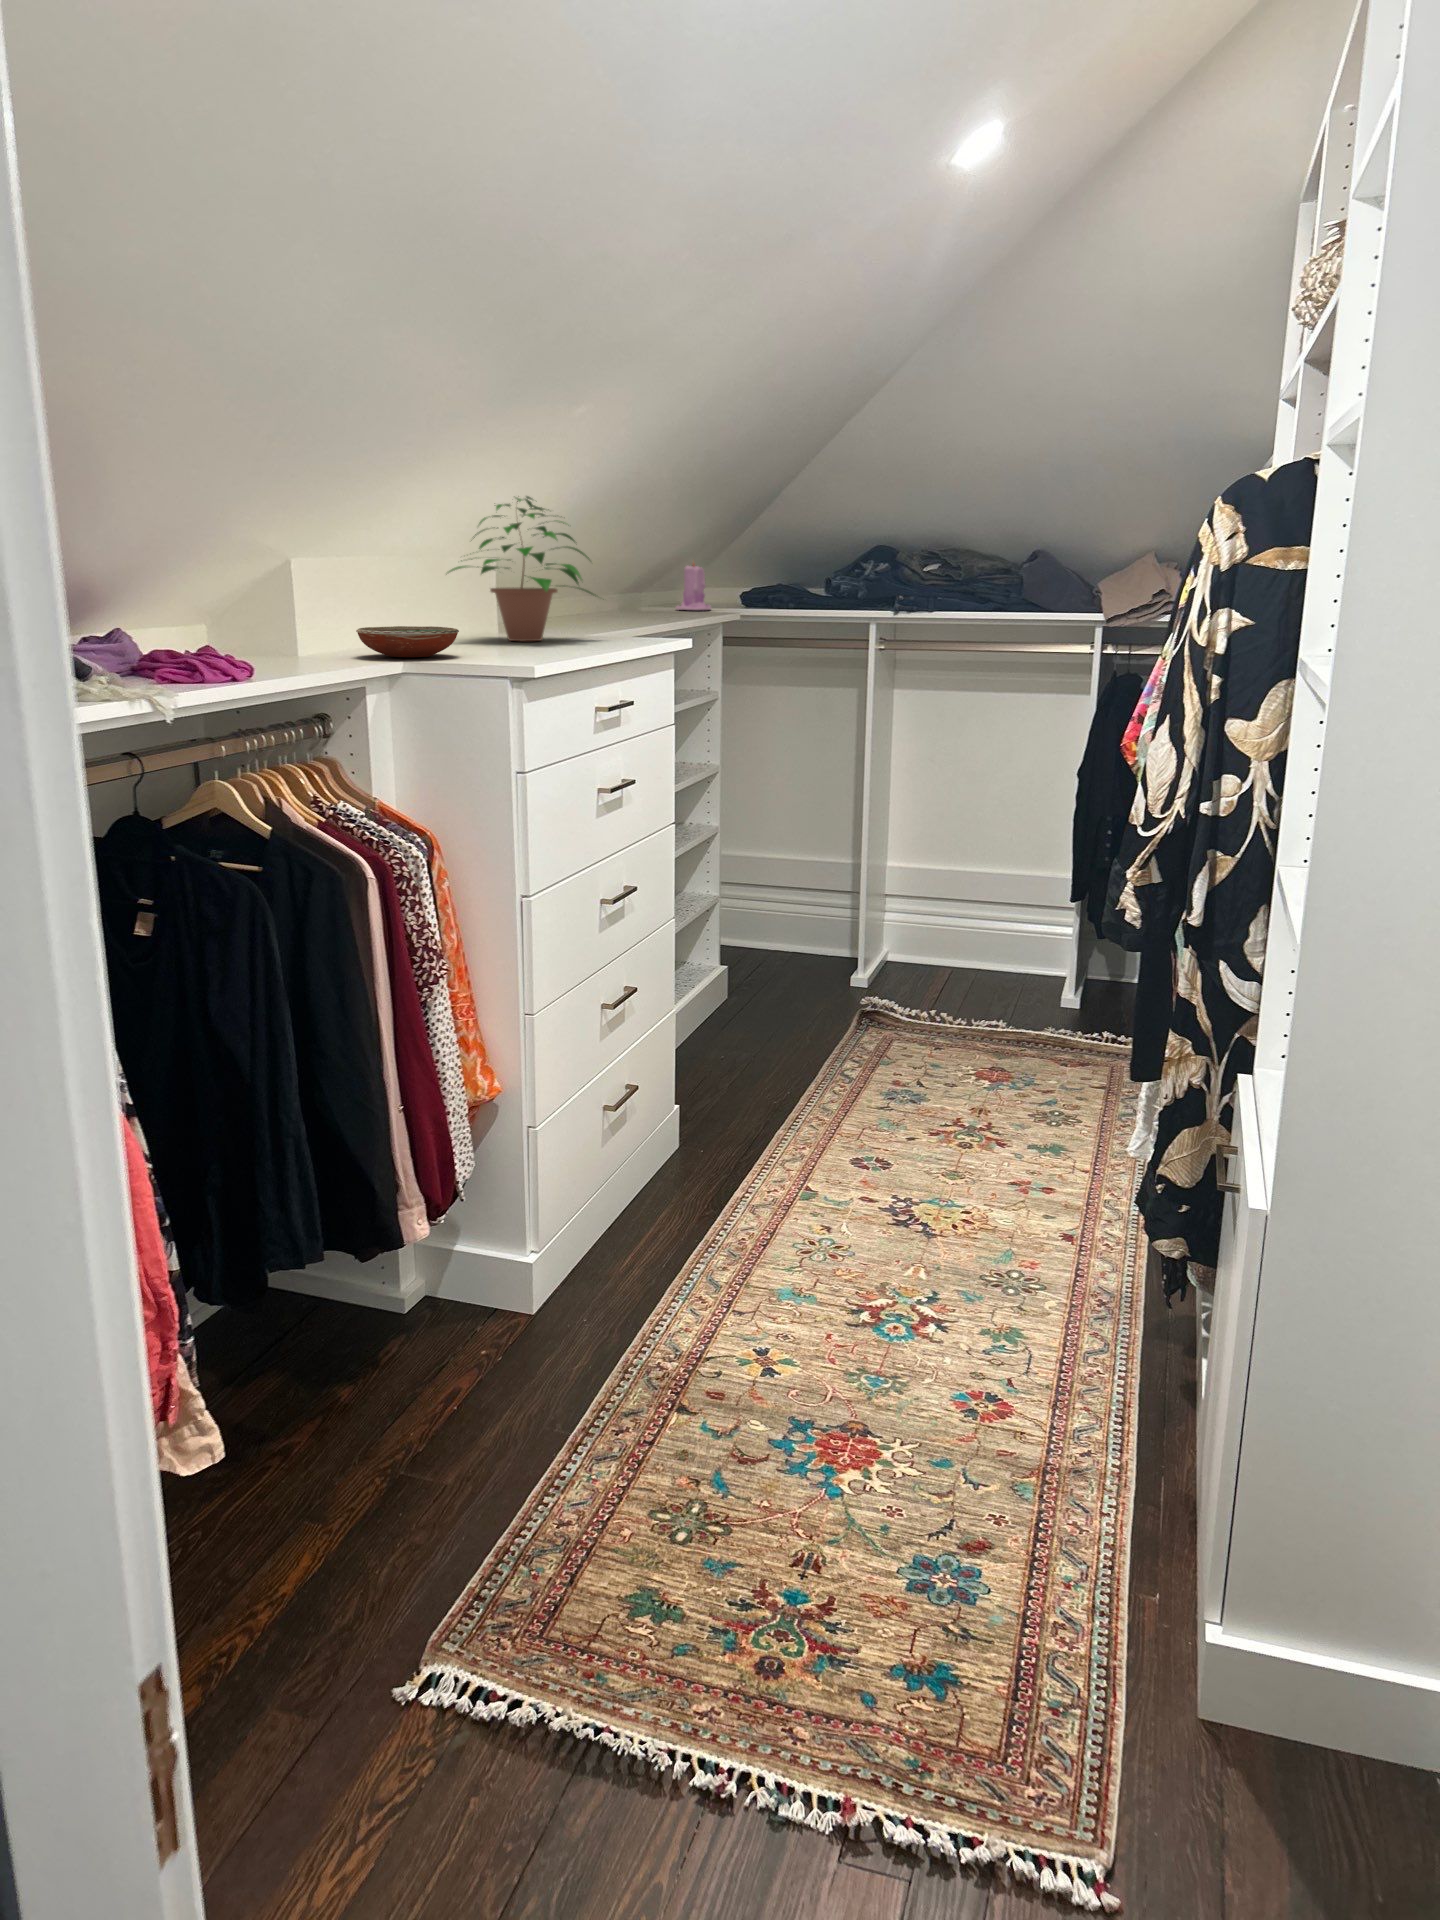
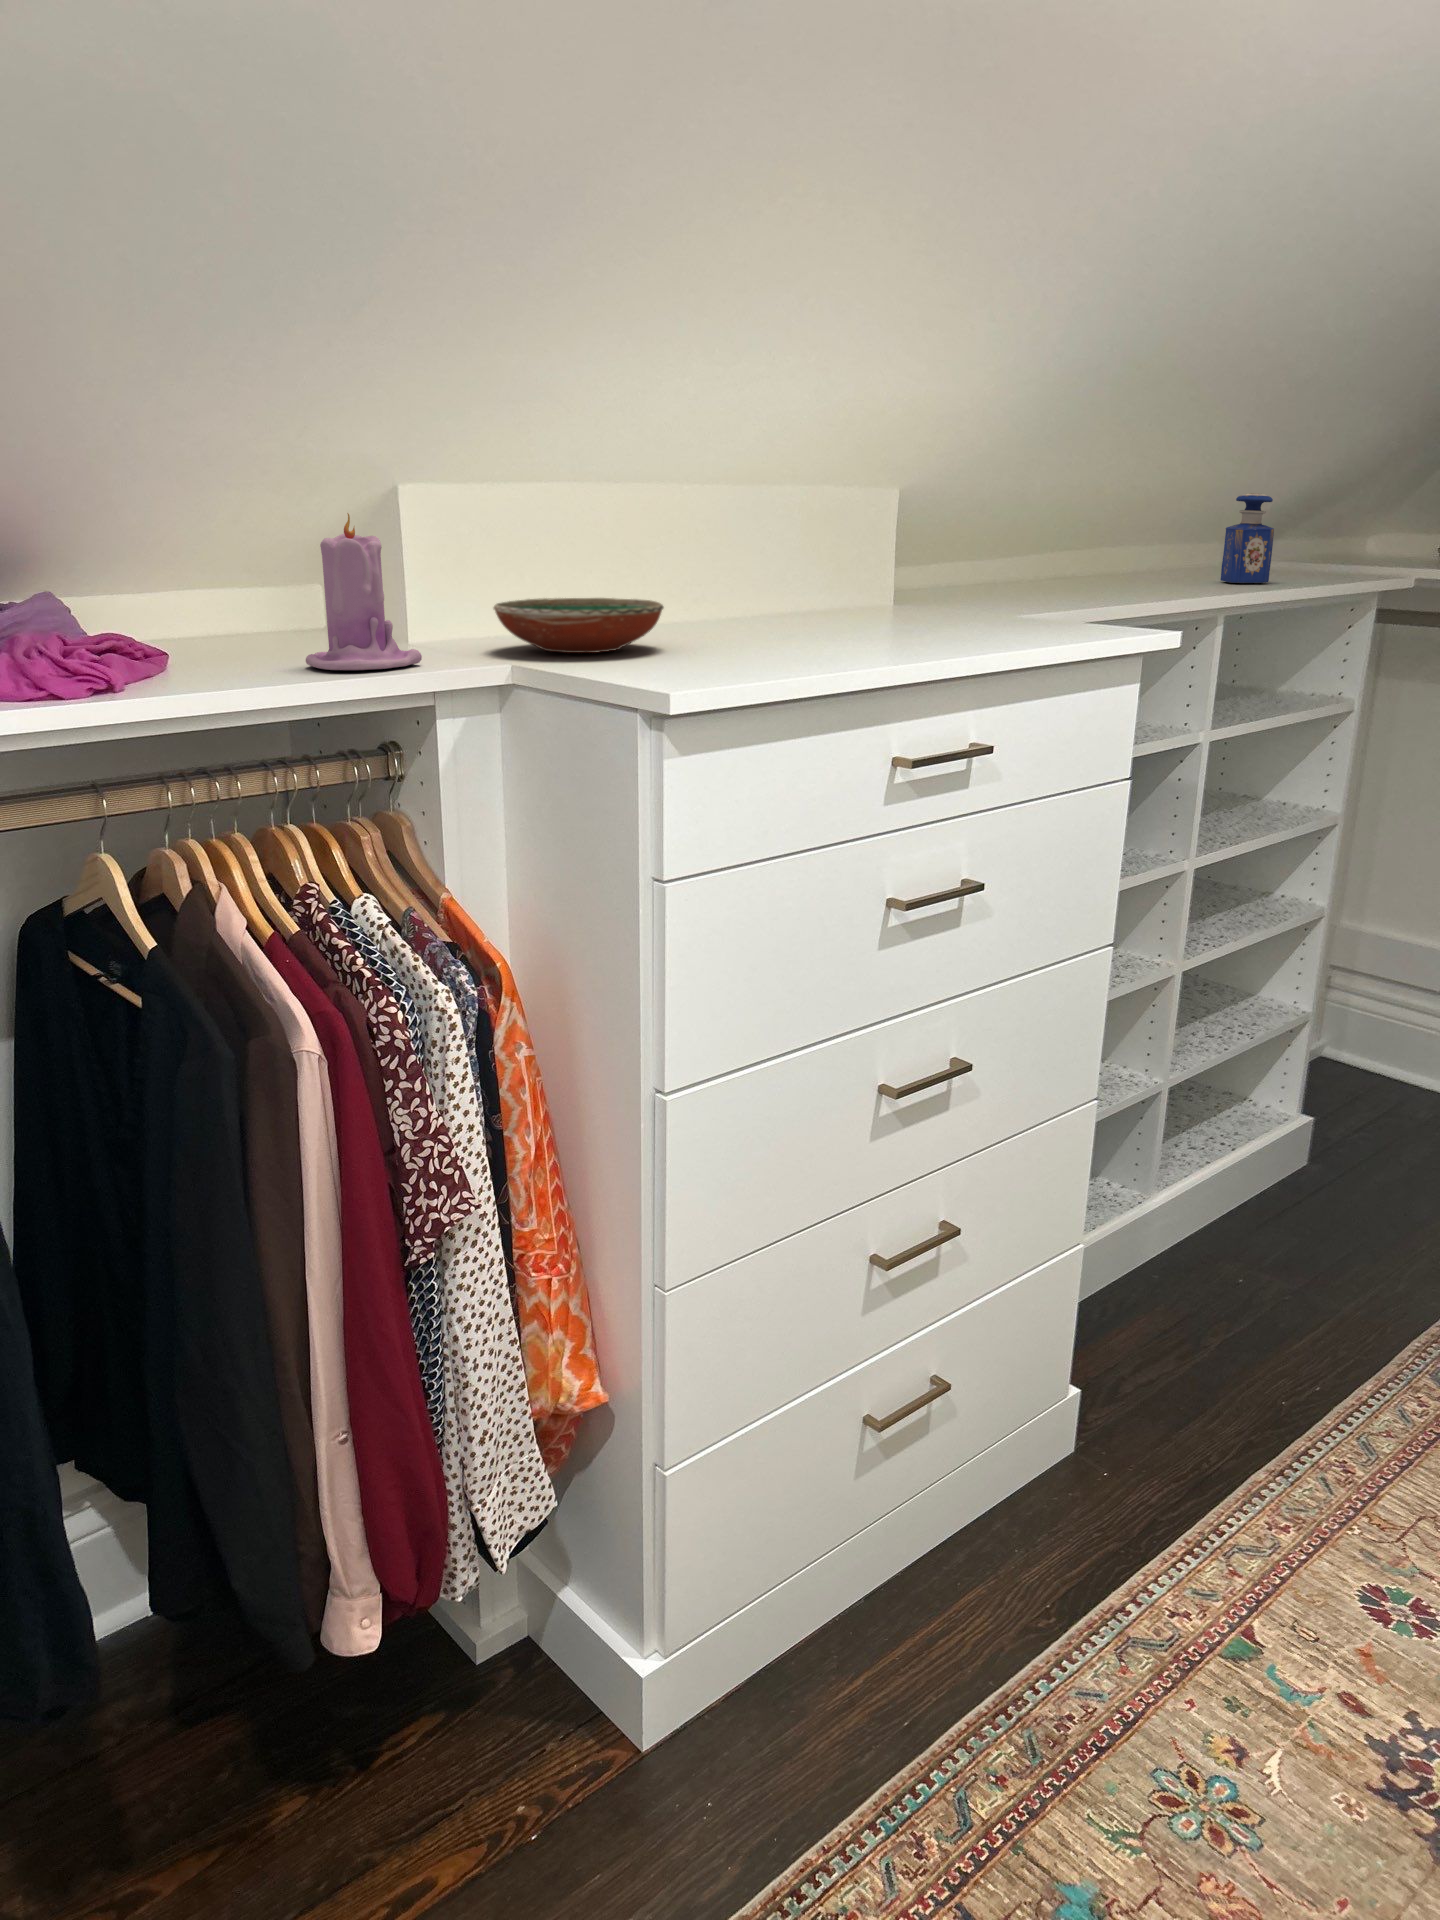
potted plant: present [448,496,596,641] -> none [752,357,1030,625]
perfume bottle: none [636,561,666,617] -> present [1221,493,1274,583]
candle: present [676,563,711,610] -> present [306,513,422,670]

